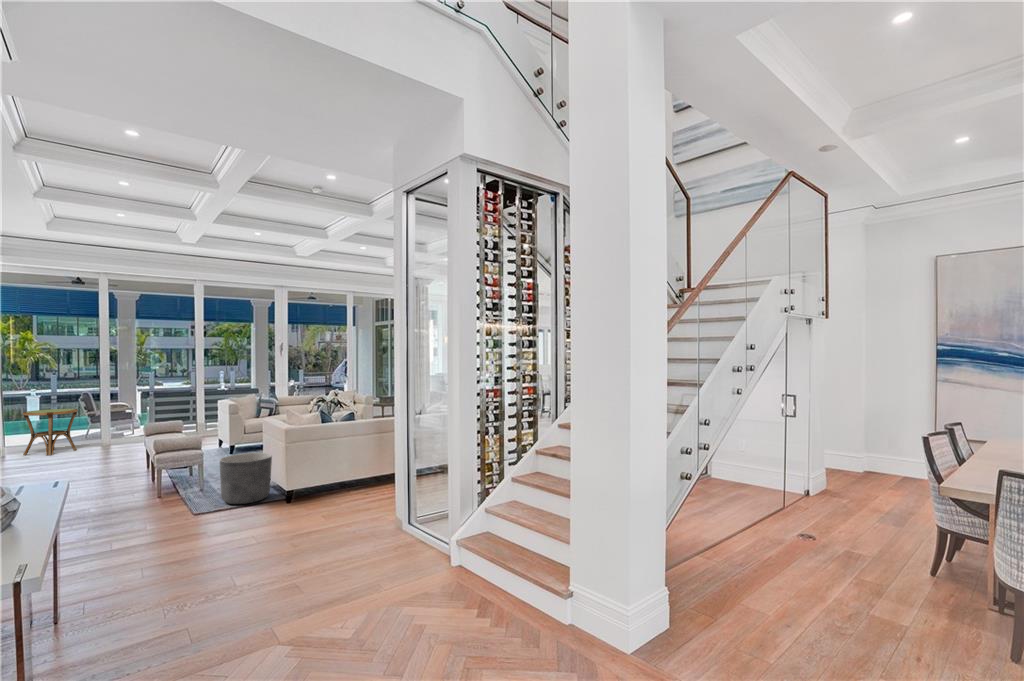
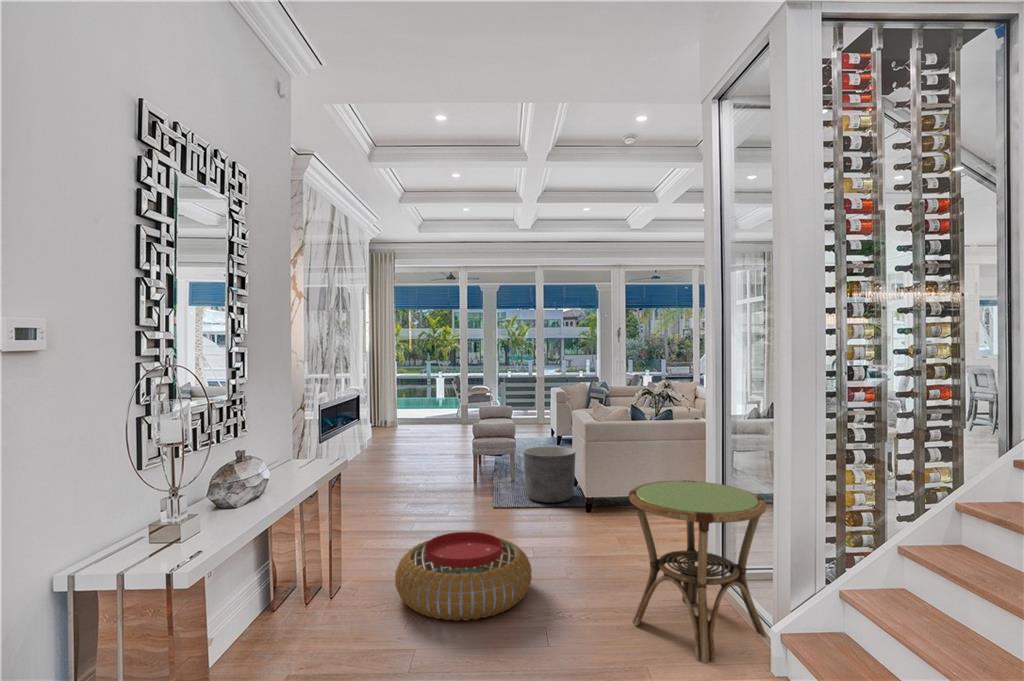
side table: present [23,409,78,456] -> present [629,480,767,663]
pouf: none [134,530,271,607] -> present [395,532,532,621]

